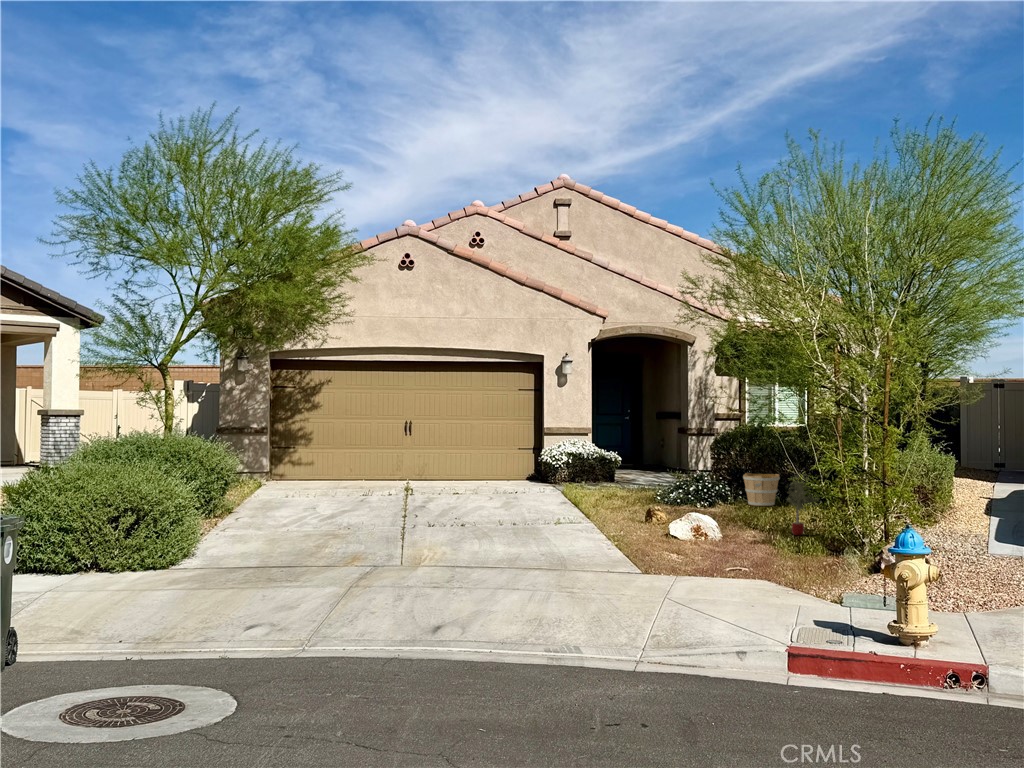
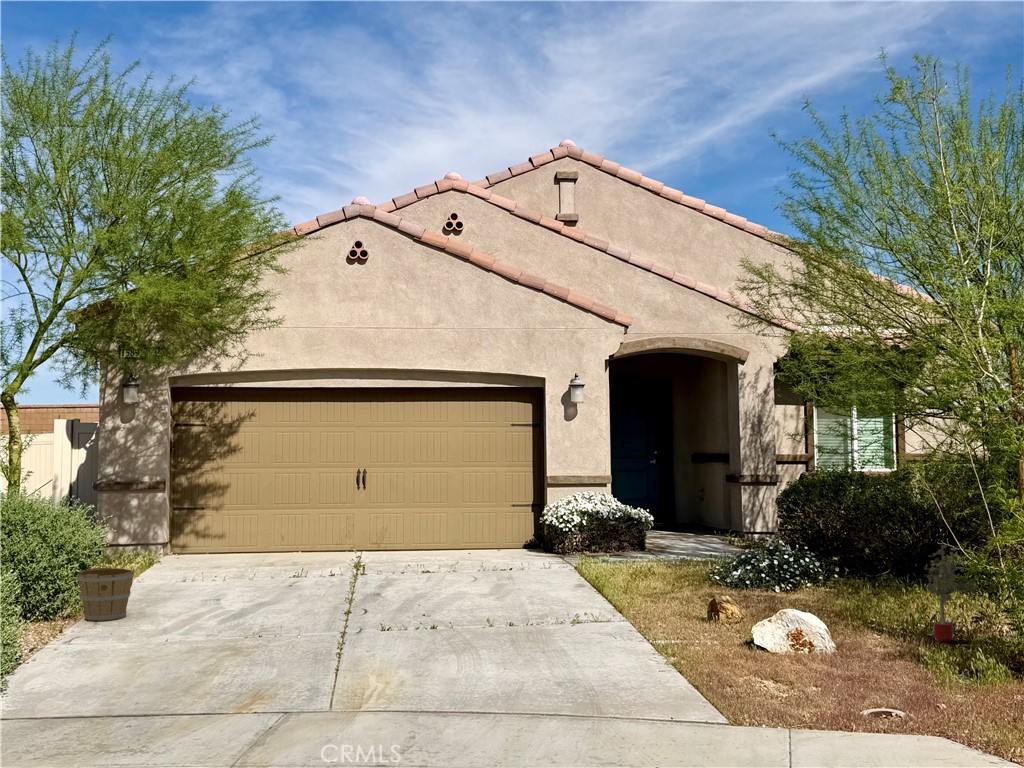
wooden bucket: present [743,473,780,506] -> present [76,568,134,621]

